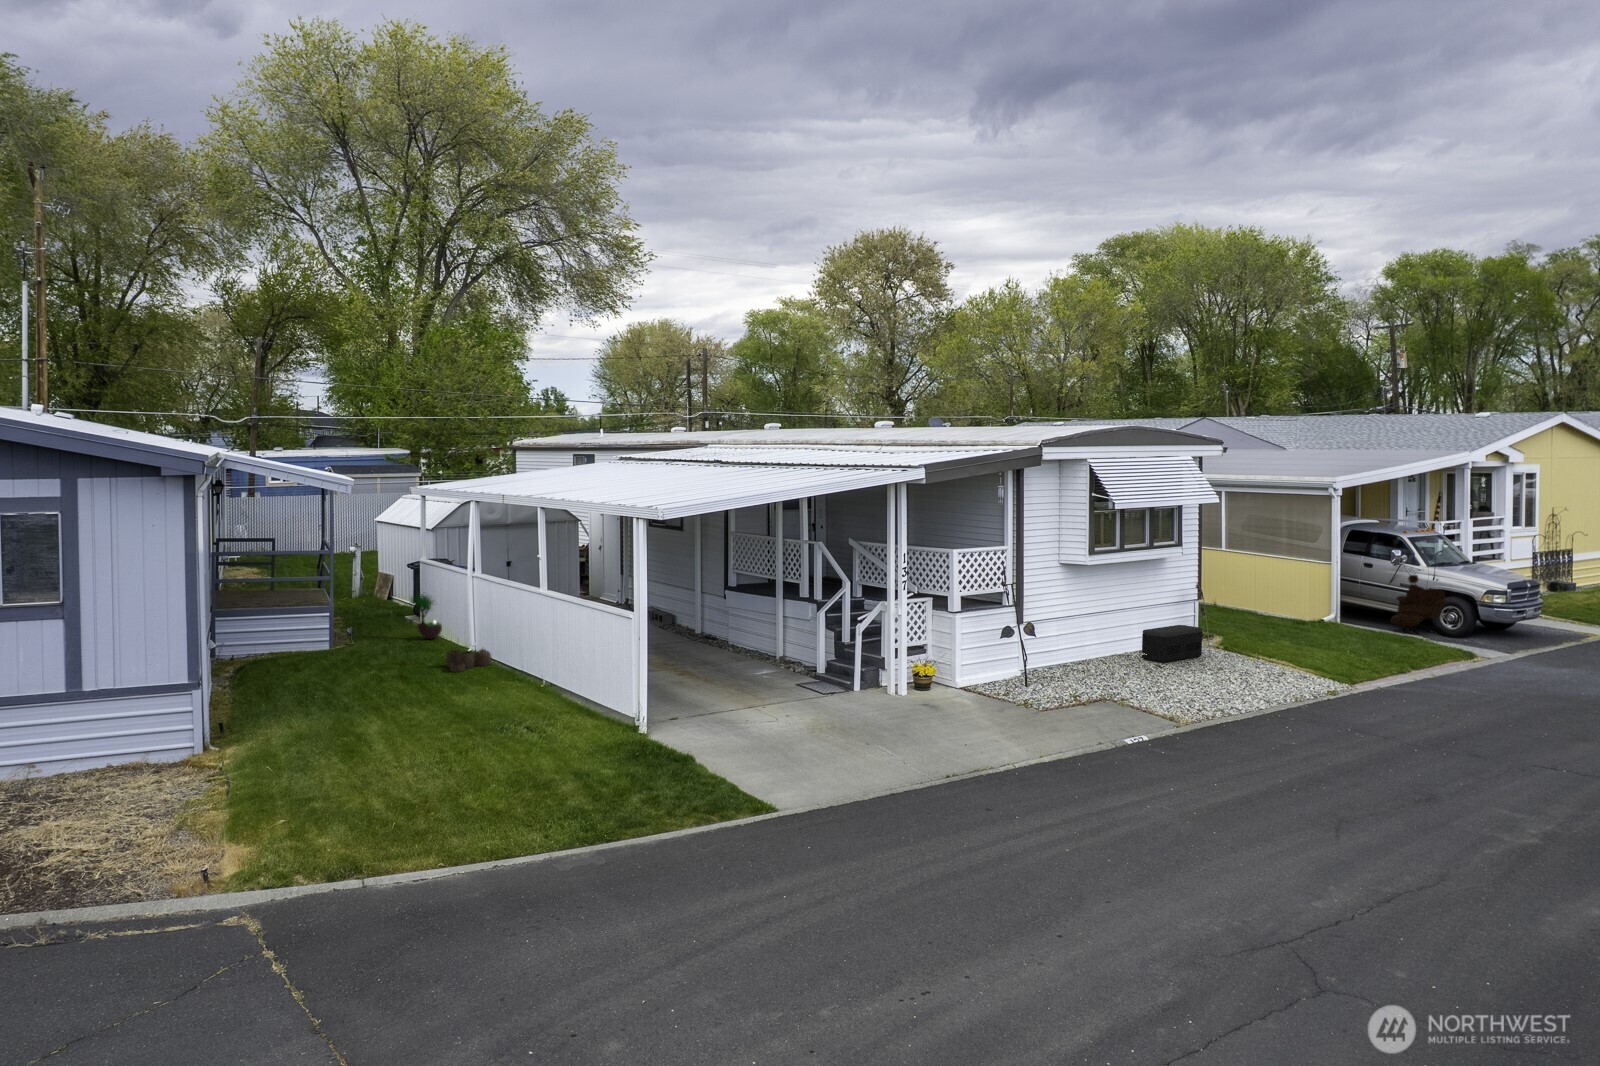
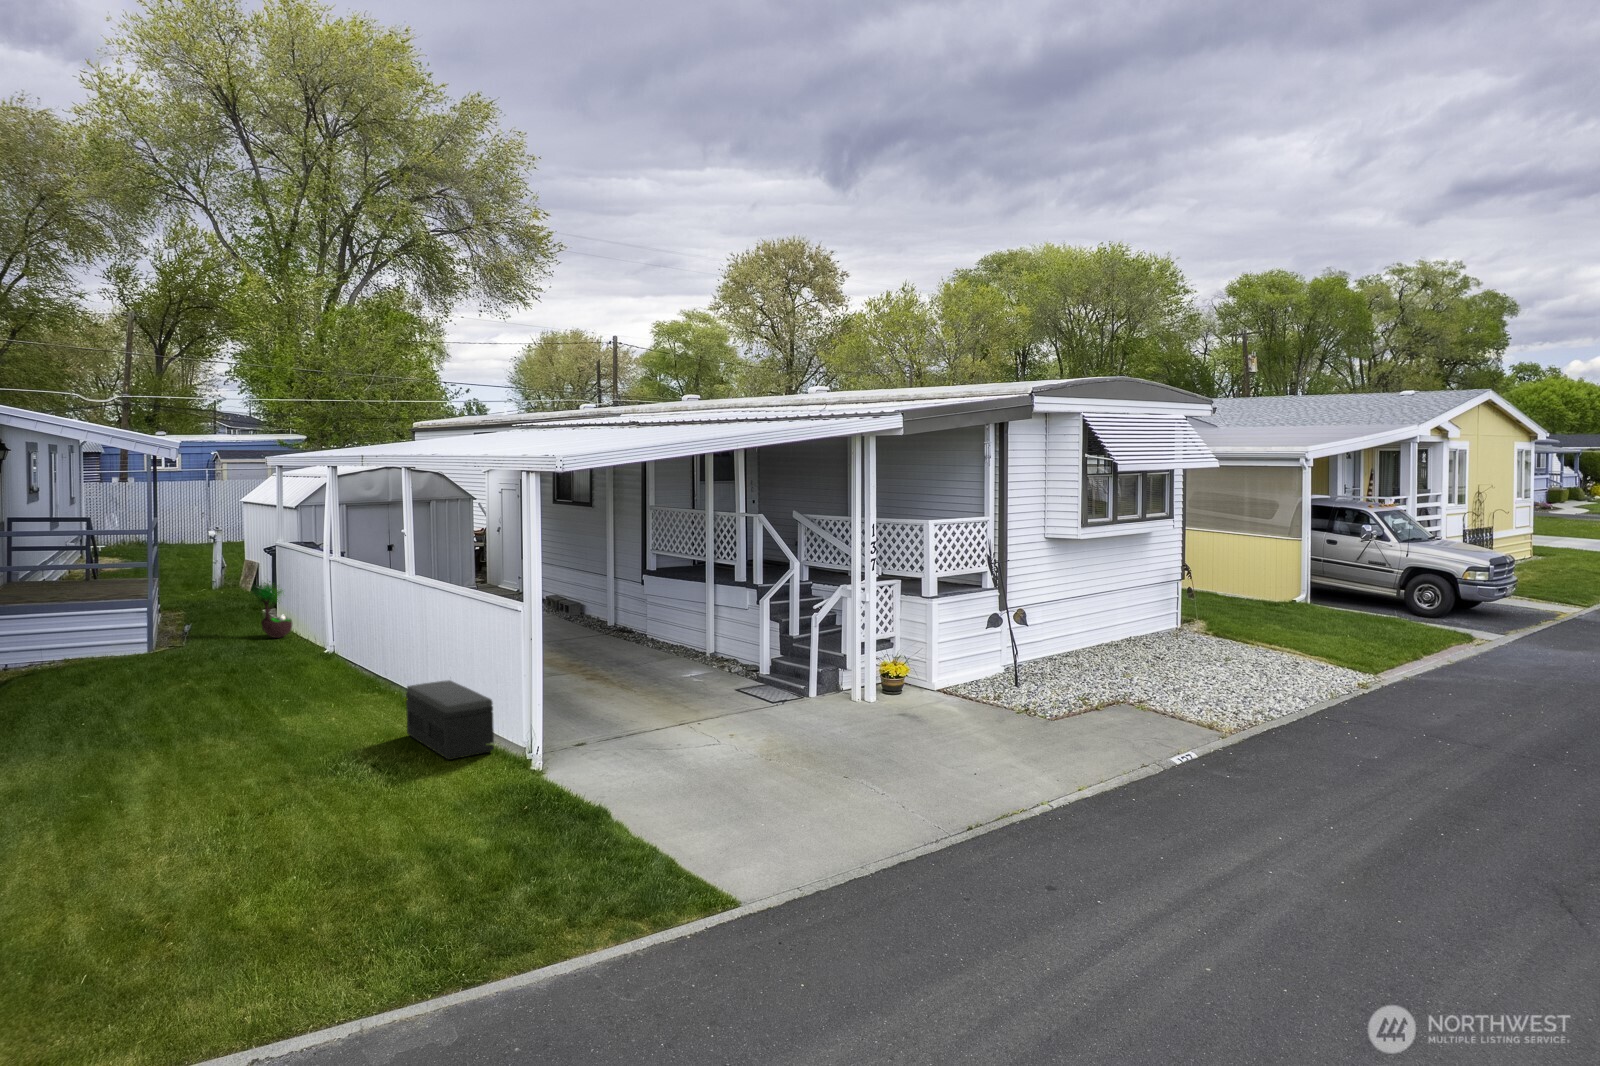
lounge chair: present [1390,573,1447,633] -> none [1365,550,1421,615]
storage bench: present [1142,625,1202,663] -> present [406,680,494,760]
woven basket: present [446,648,492,672] -> none [285,649,348,682]

